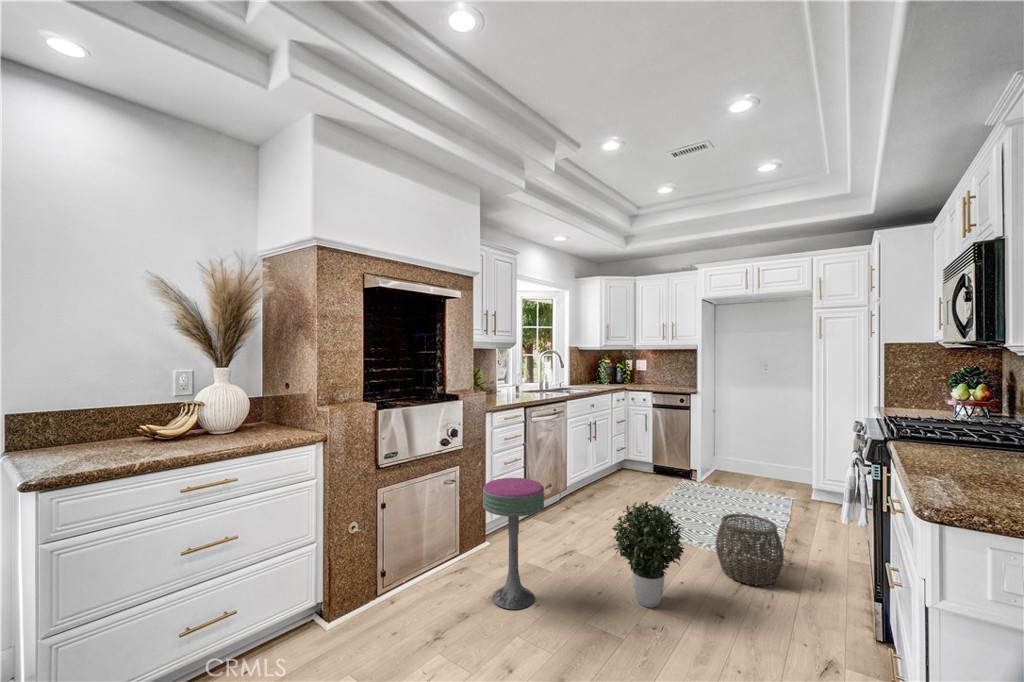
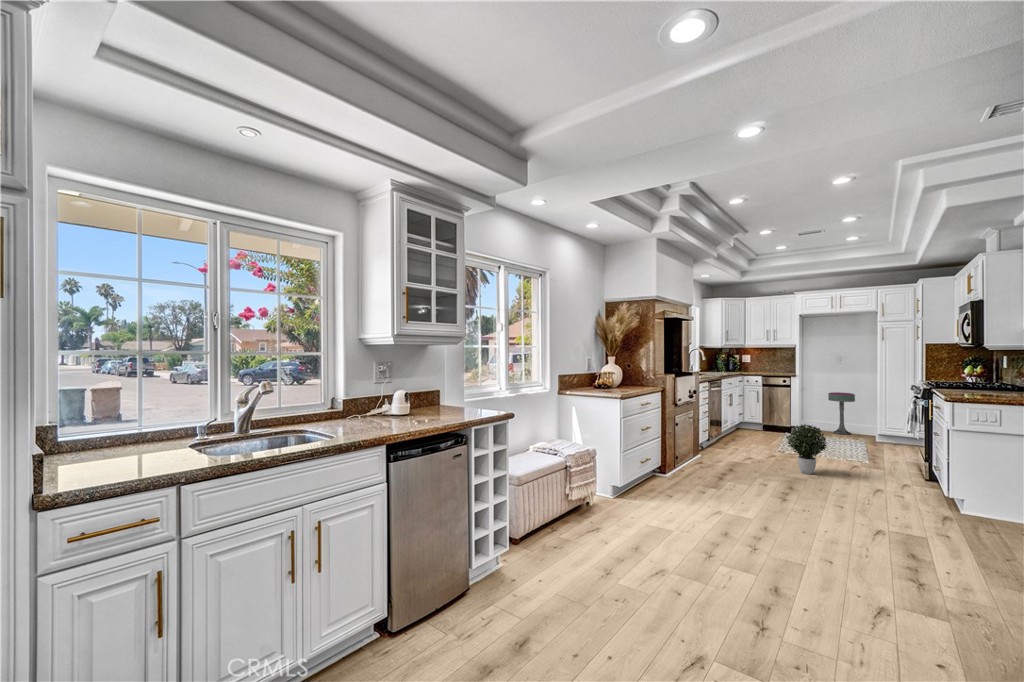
bar stool: present [483,478,544,609] -> present [828,392,855,435]
woven basket: present [716,514,784,586] -> none [834,436,874,469]

